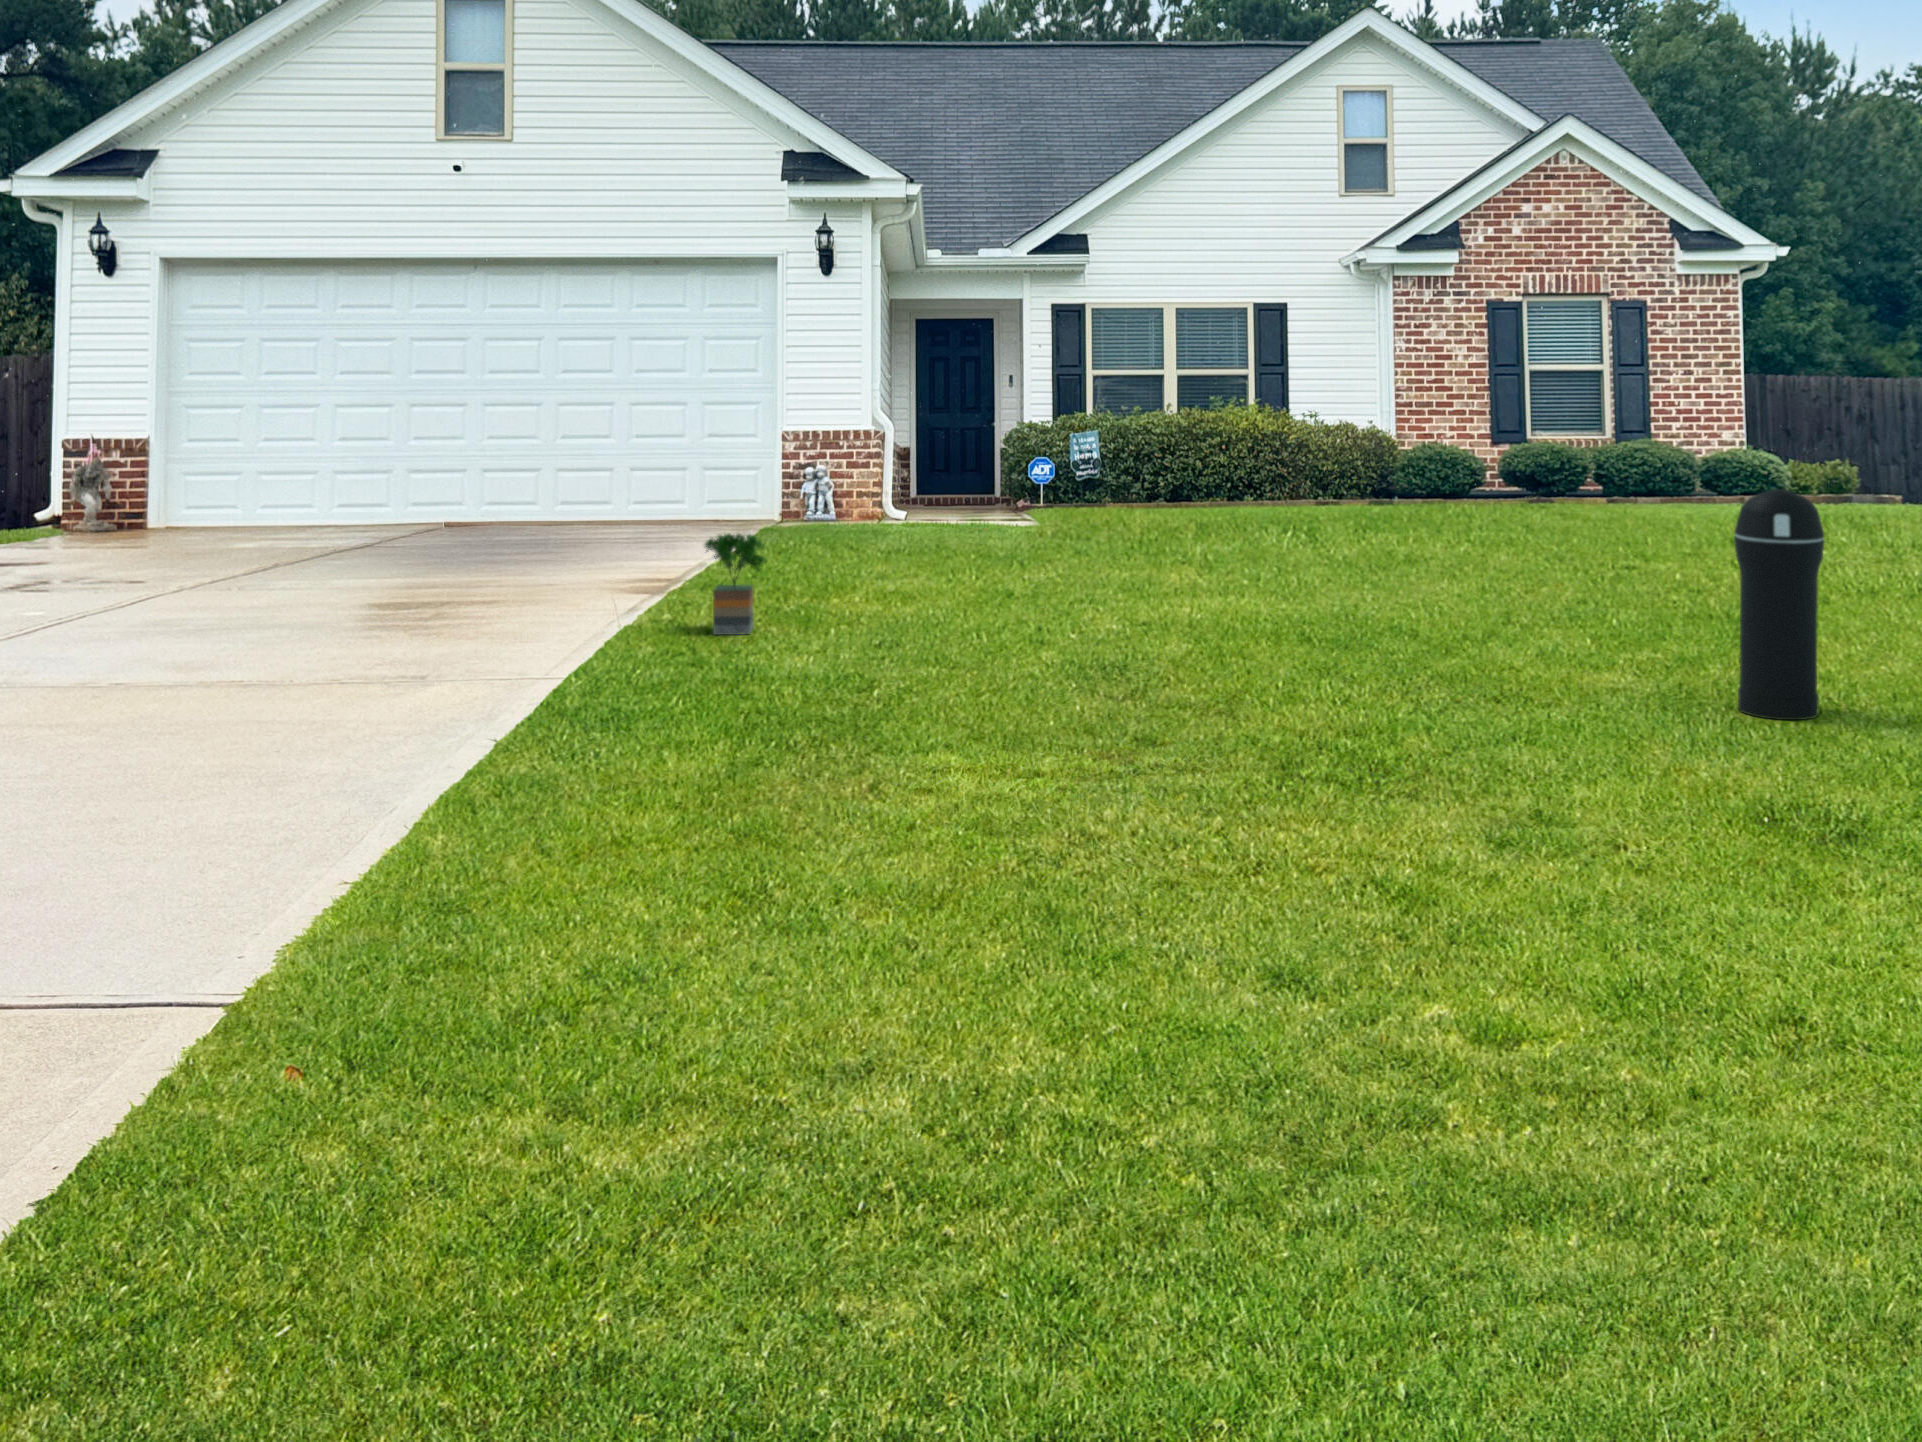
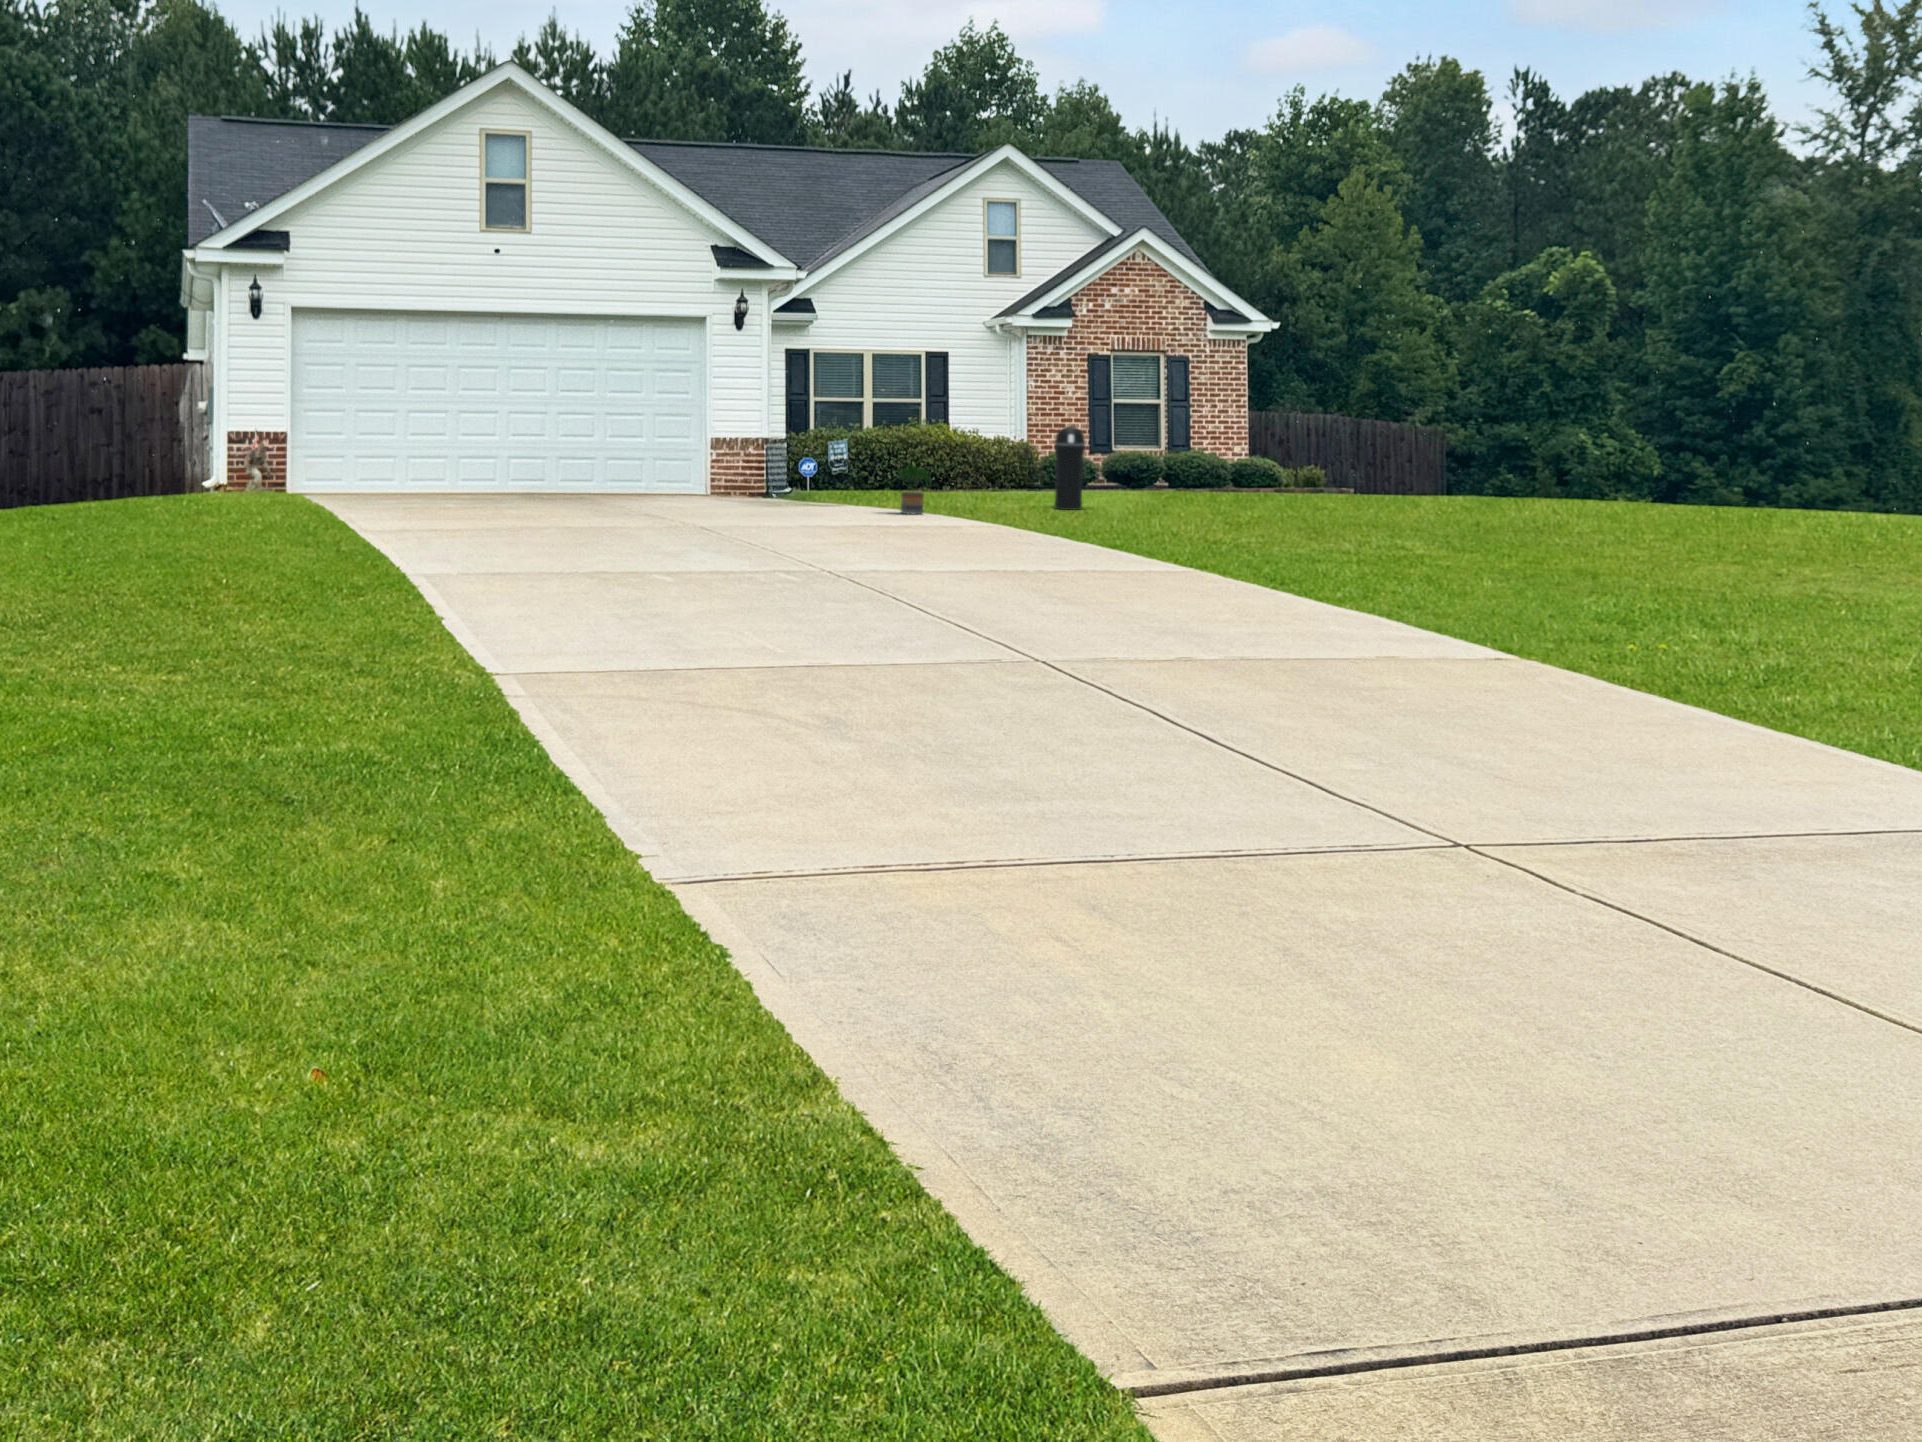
trash can: present [1734,489,1825,720] -> present [1054,426,1085,510]

